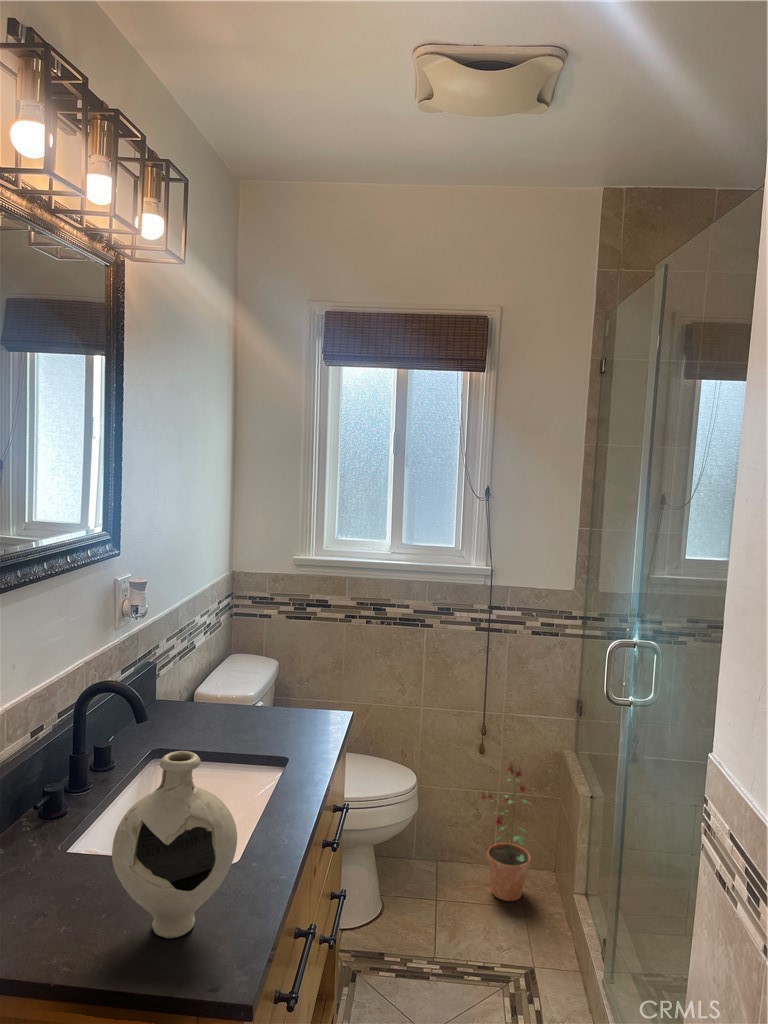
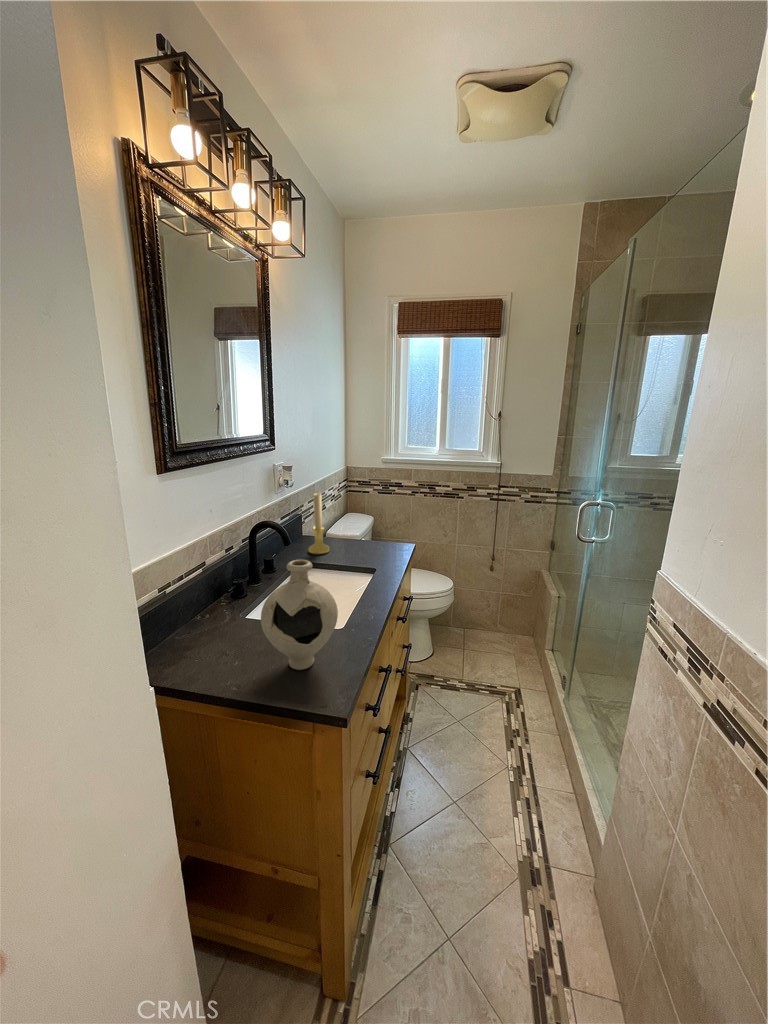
candle holder: none [169,625,206,734] -> present [309,493,329,554]
potted plant: present [482,763,530,901] -> none [490,576,520,652]

